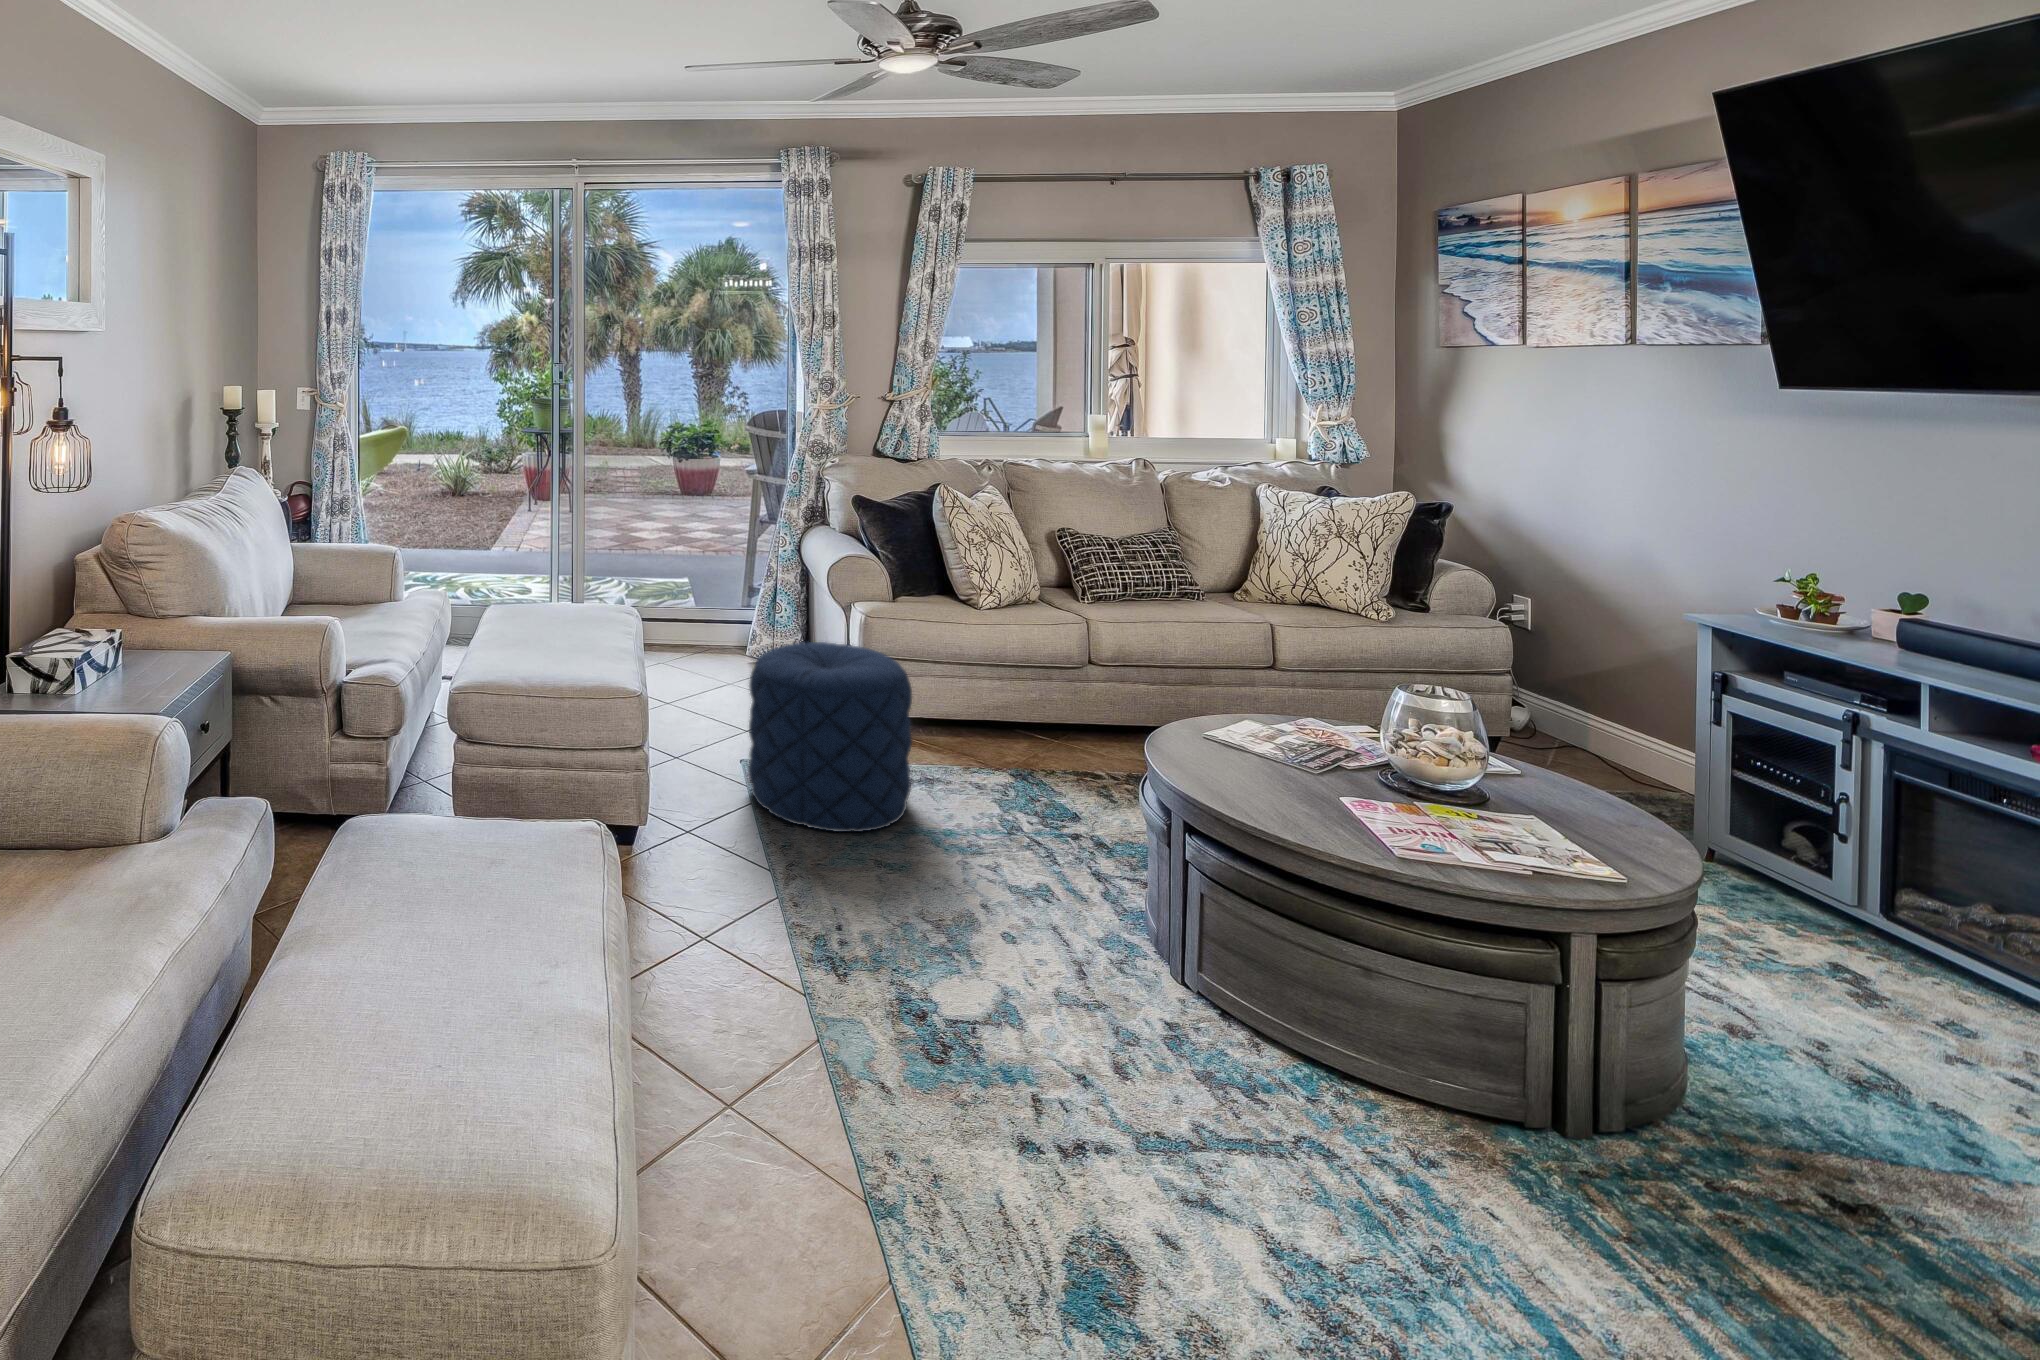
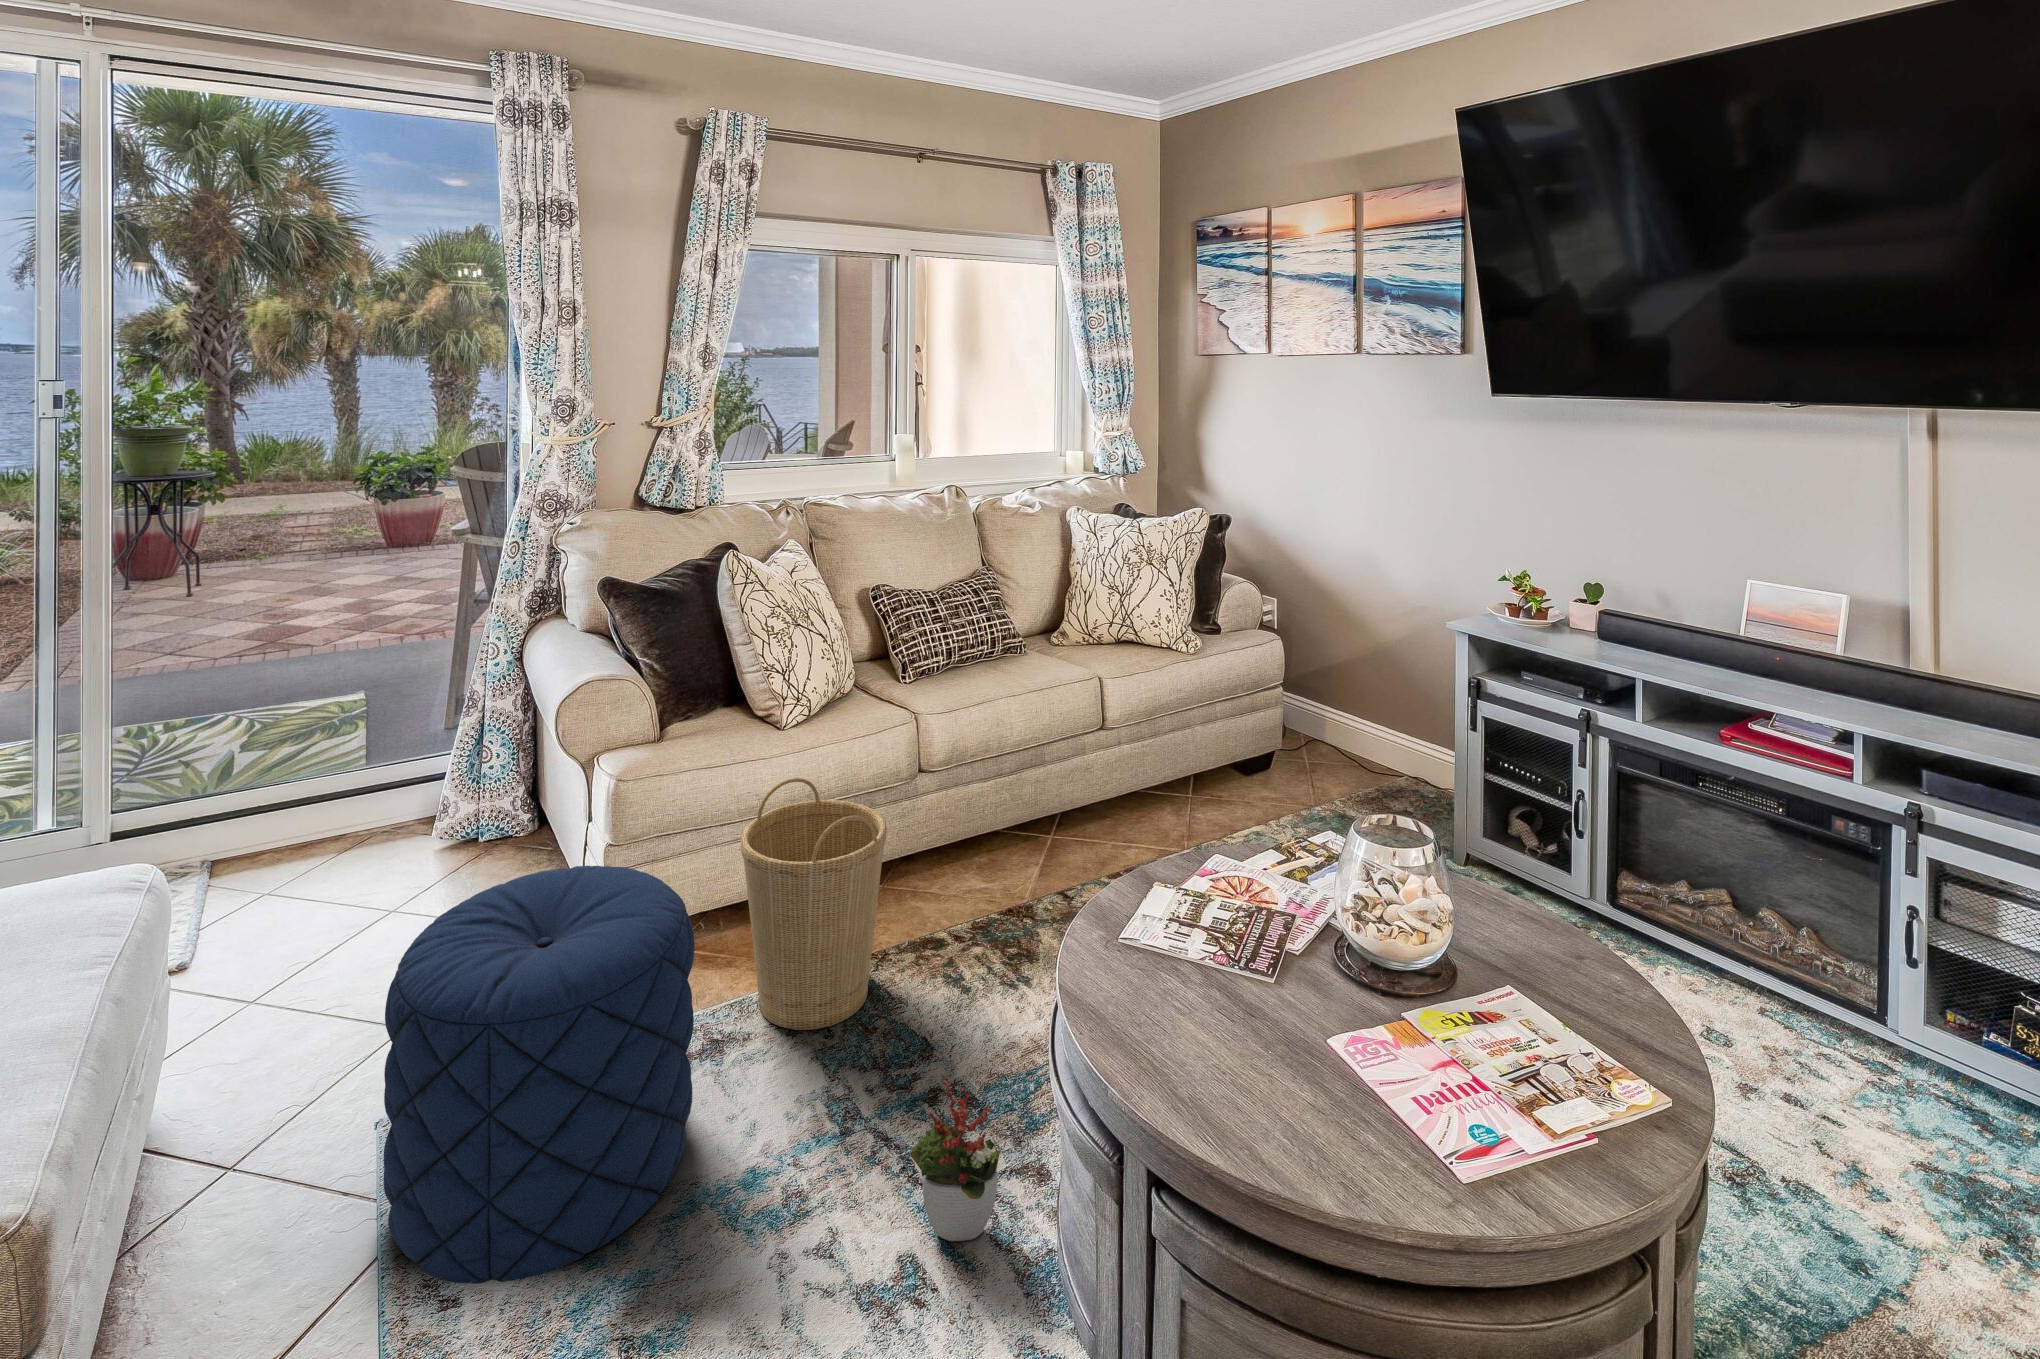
basket: none [945,633,1050,793] -> present [741,778,887,1030]
decorative plant: none [1044,795,1107,894] -> present [911,1081,1001,1241]

